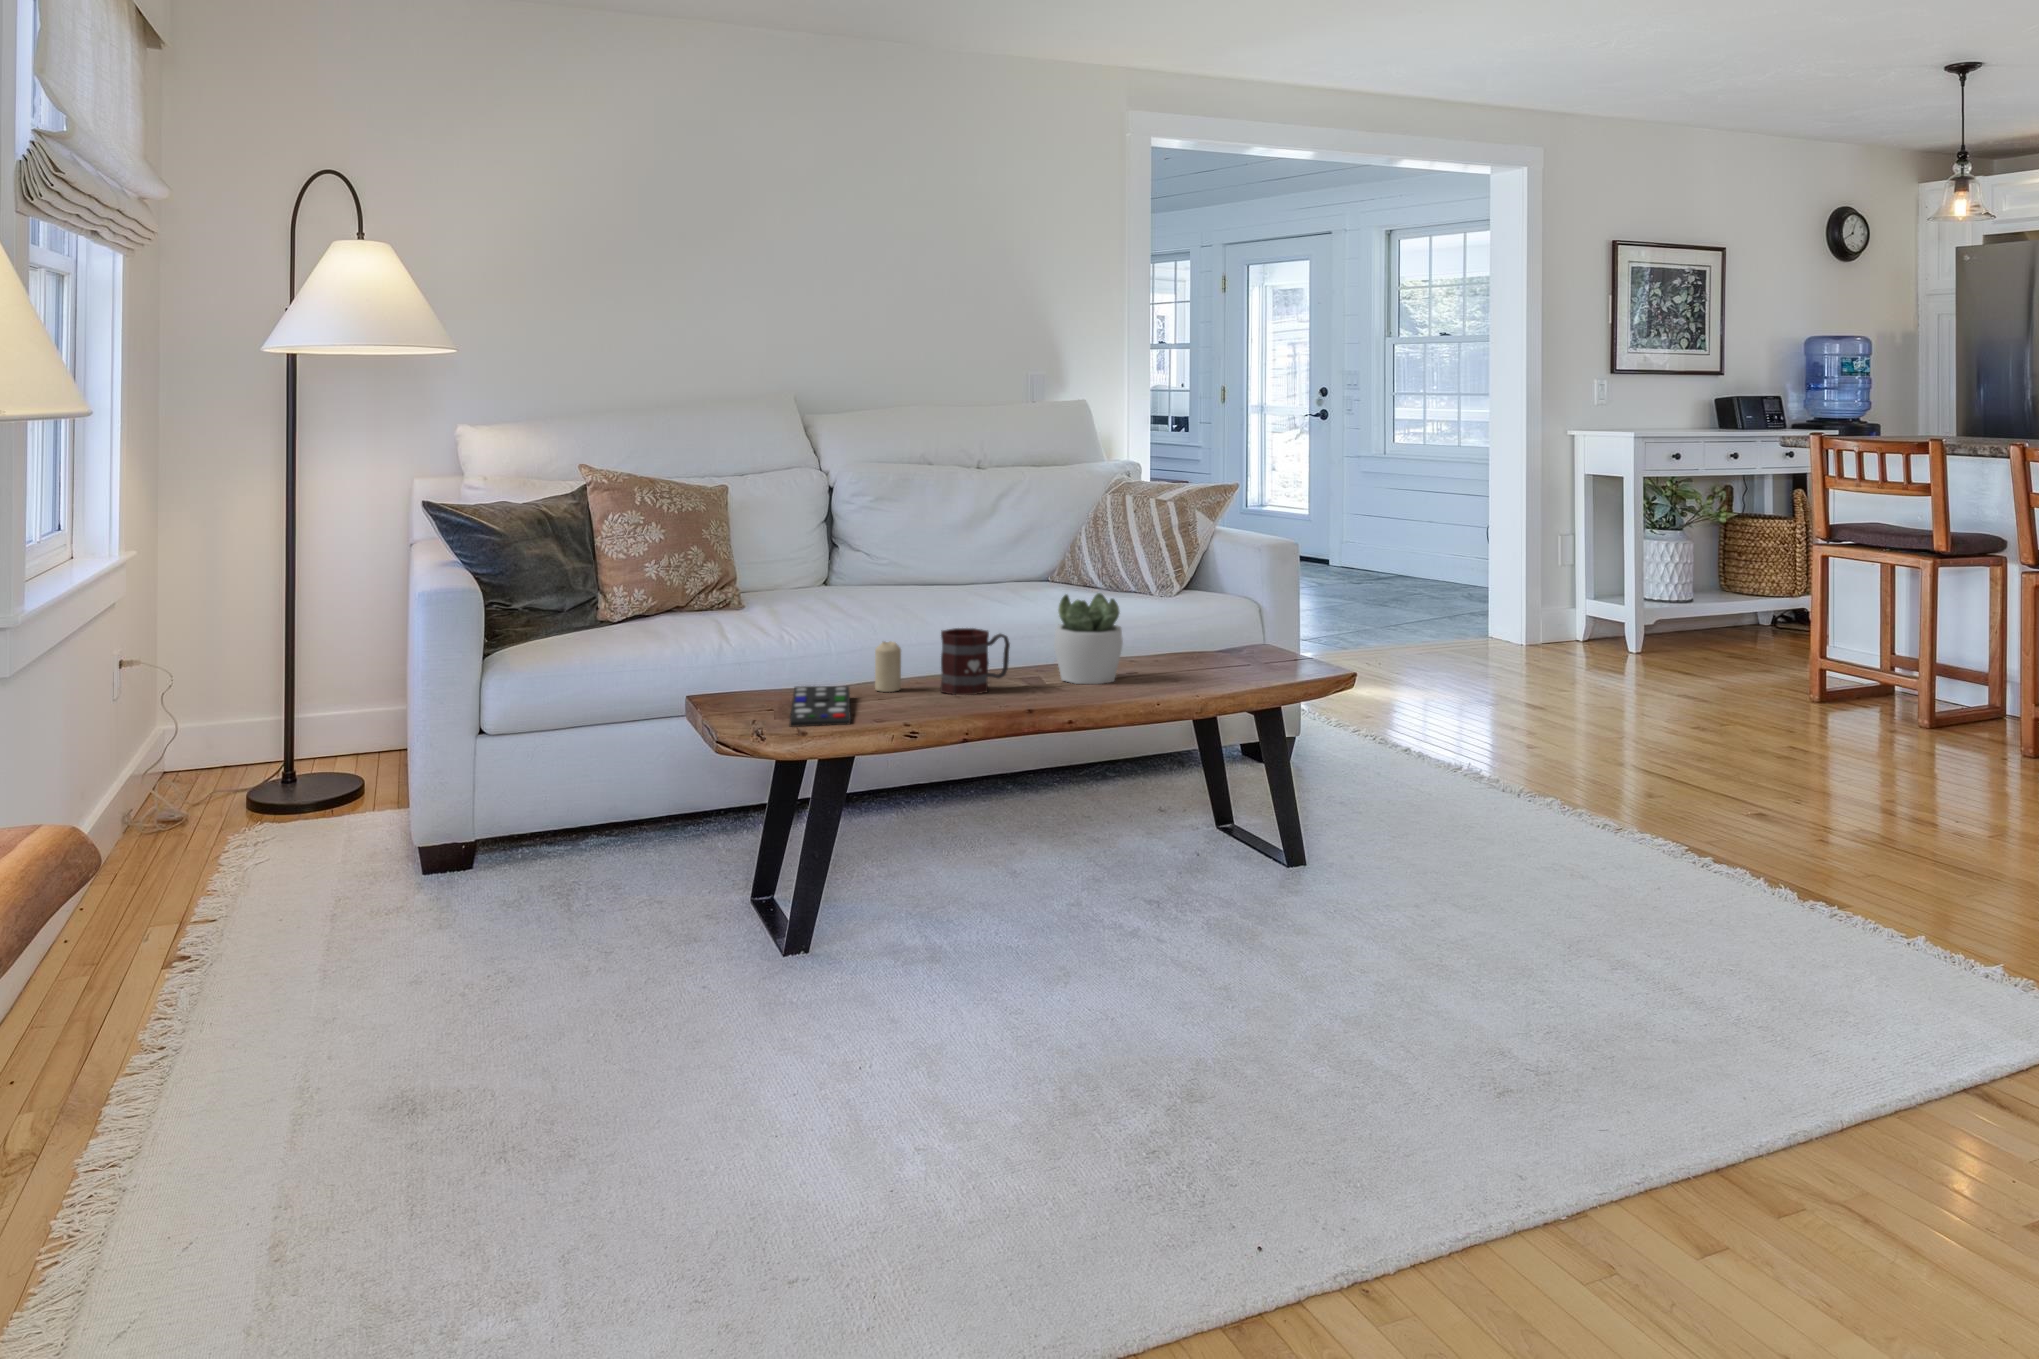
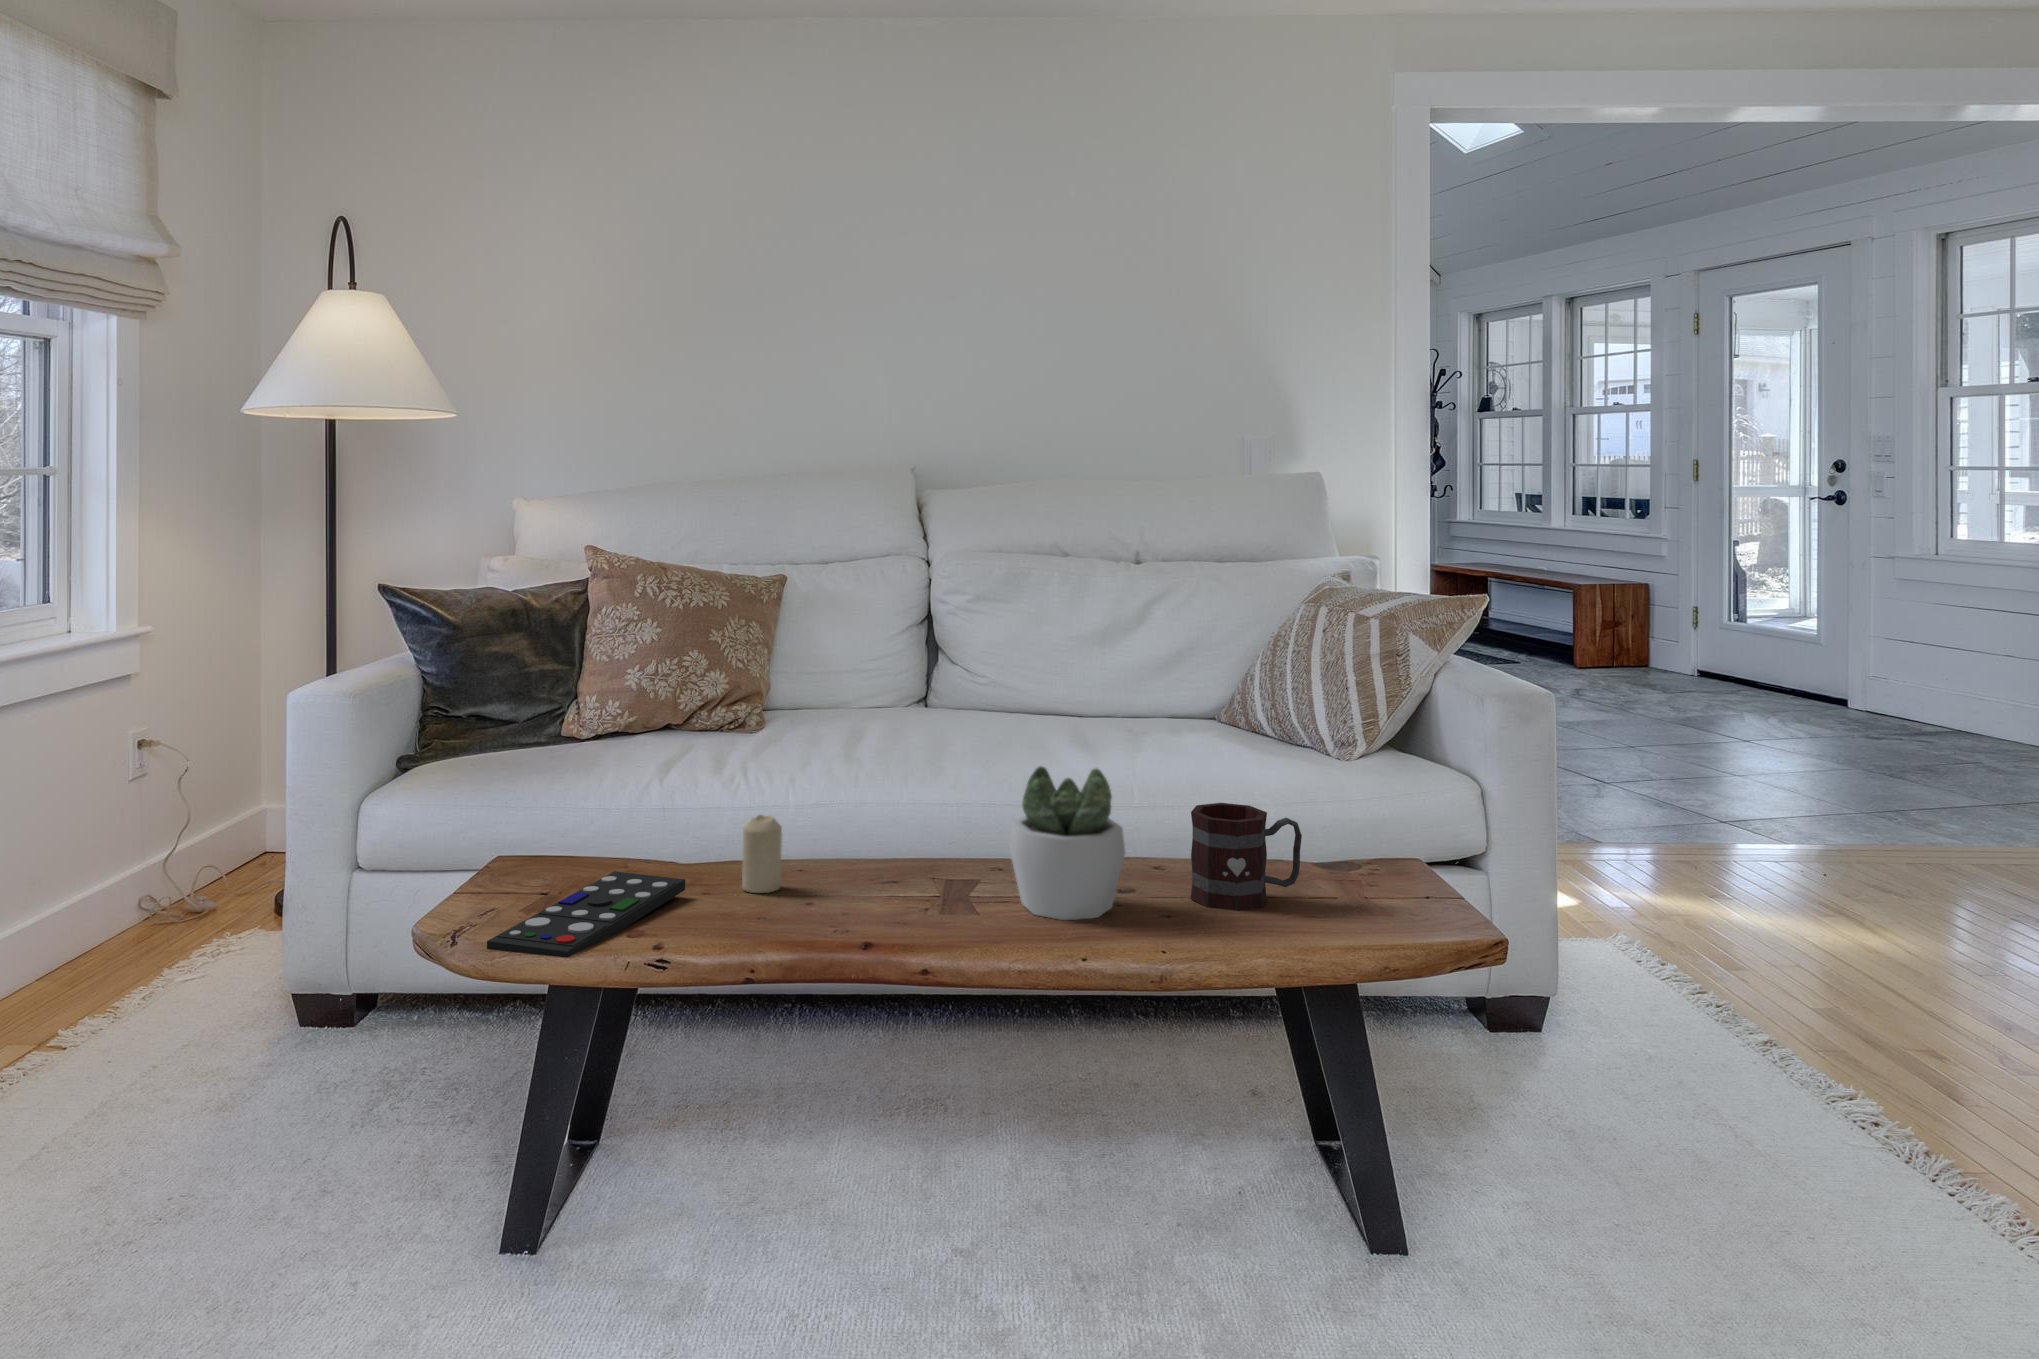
mug: present [940,628,1010,695] -> present [1191,803,1302,911]

